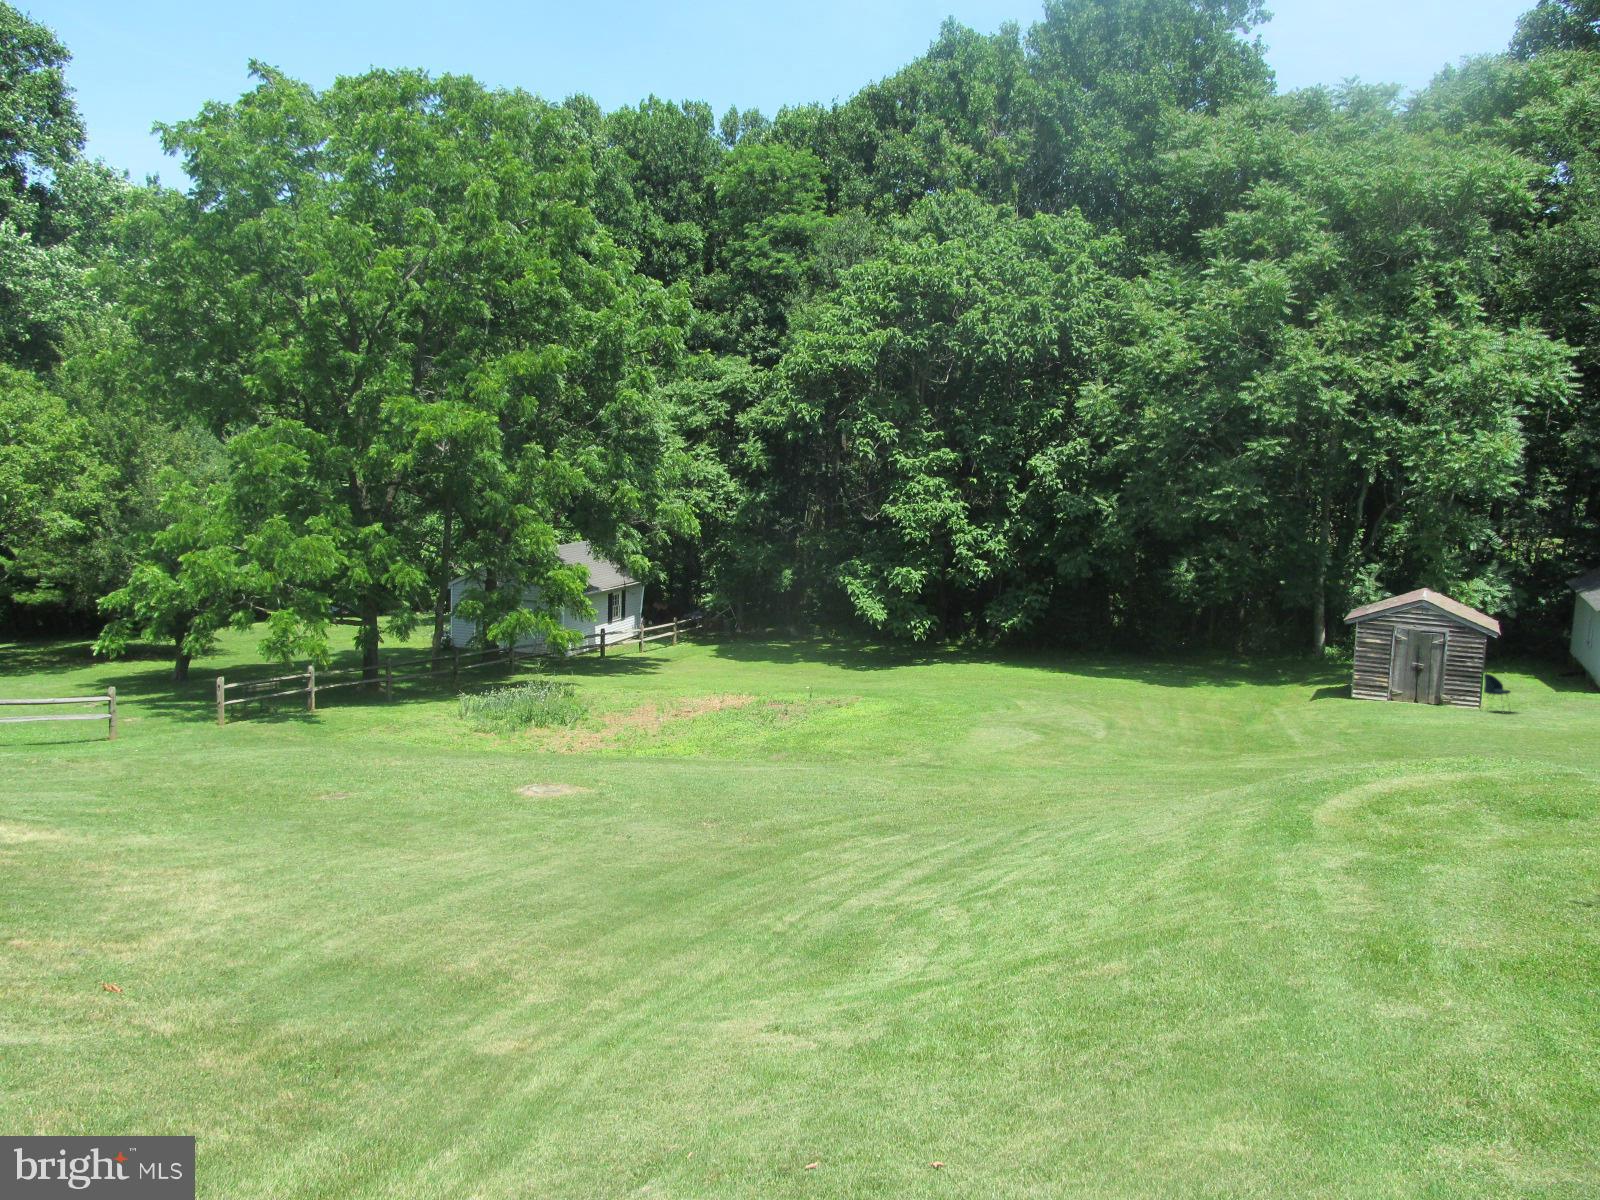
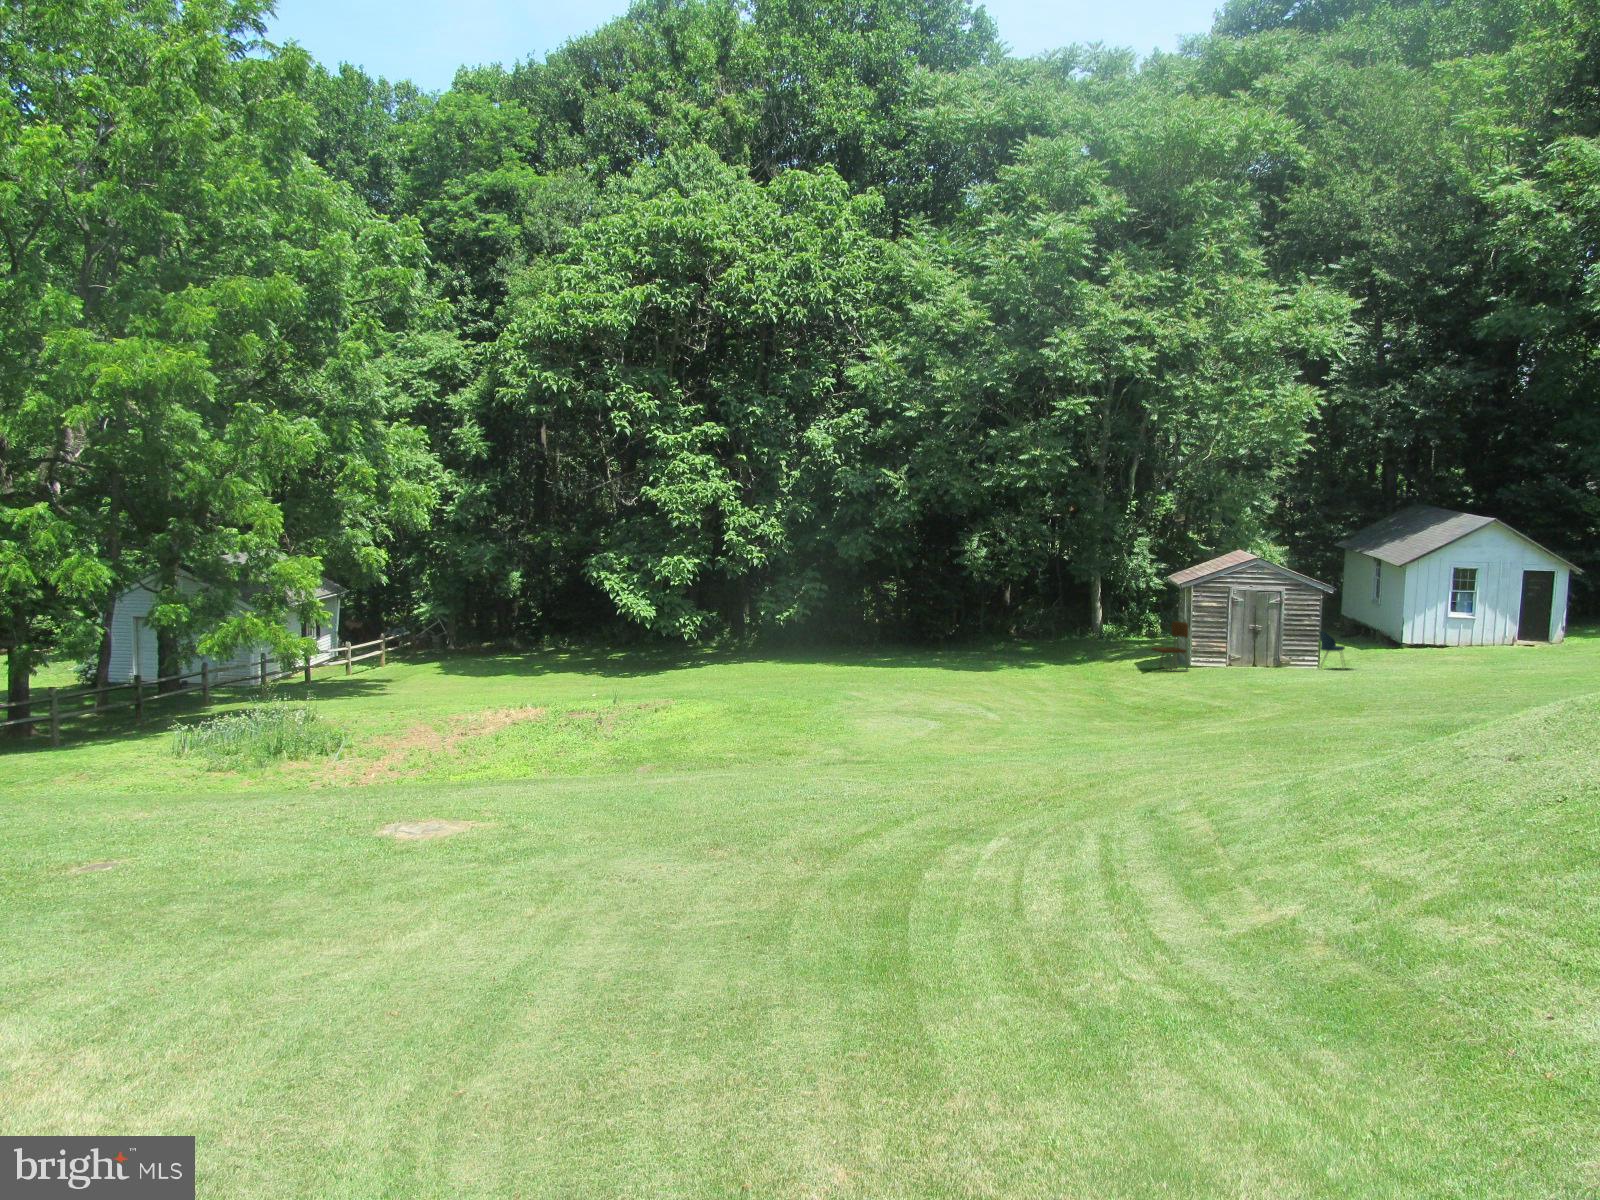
bench: none [1322,655,1354,703] -> present [1151,621,1188,672]

